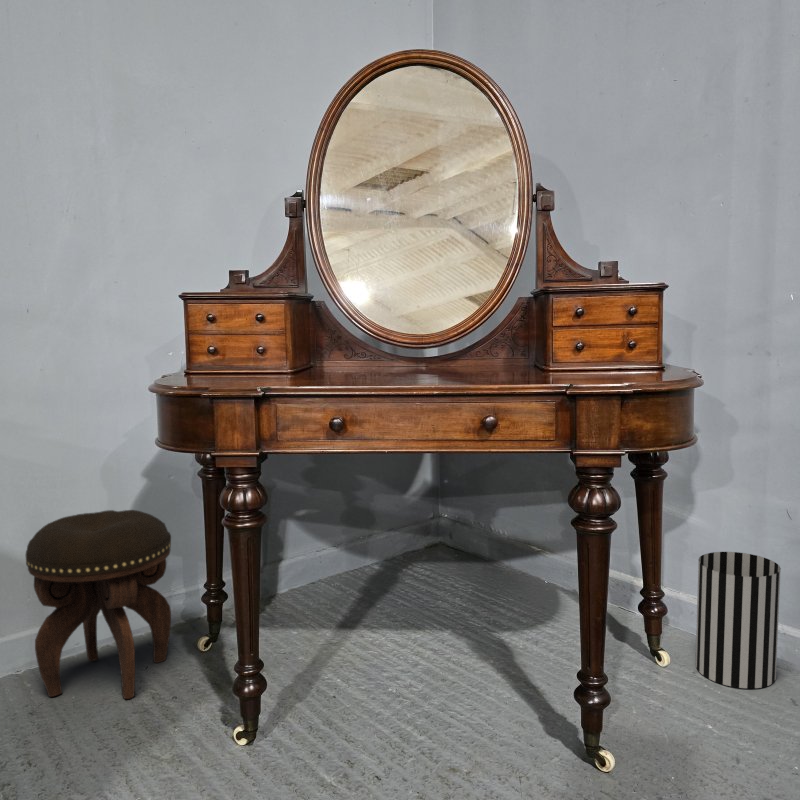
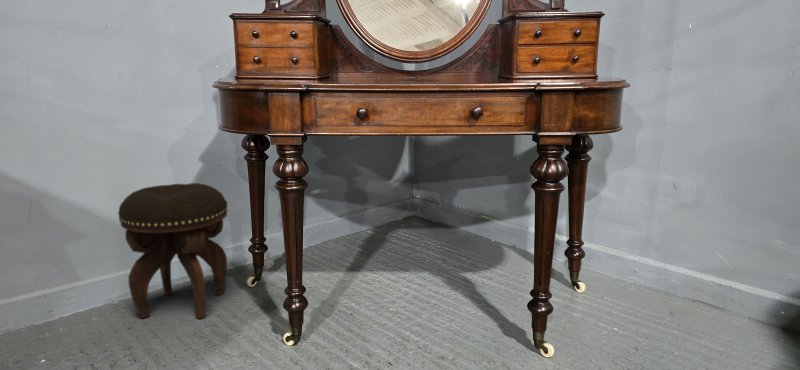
wastebasket: present [696,552,781,689] -> none [603,213,666,305]

